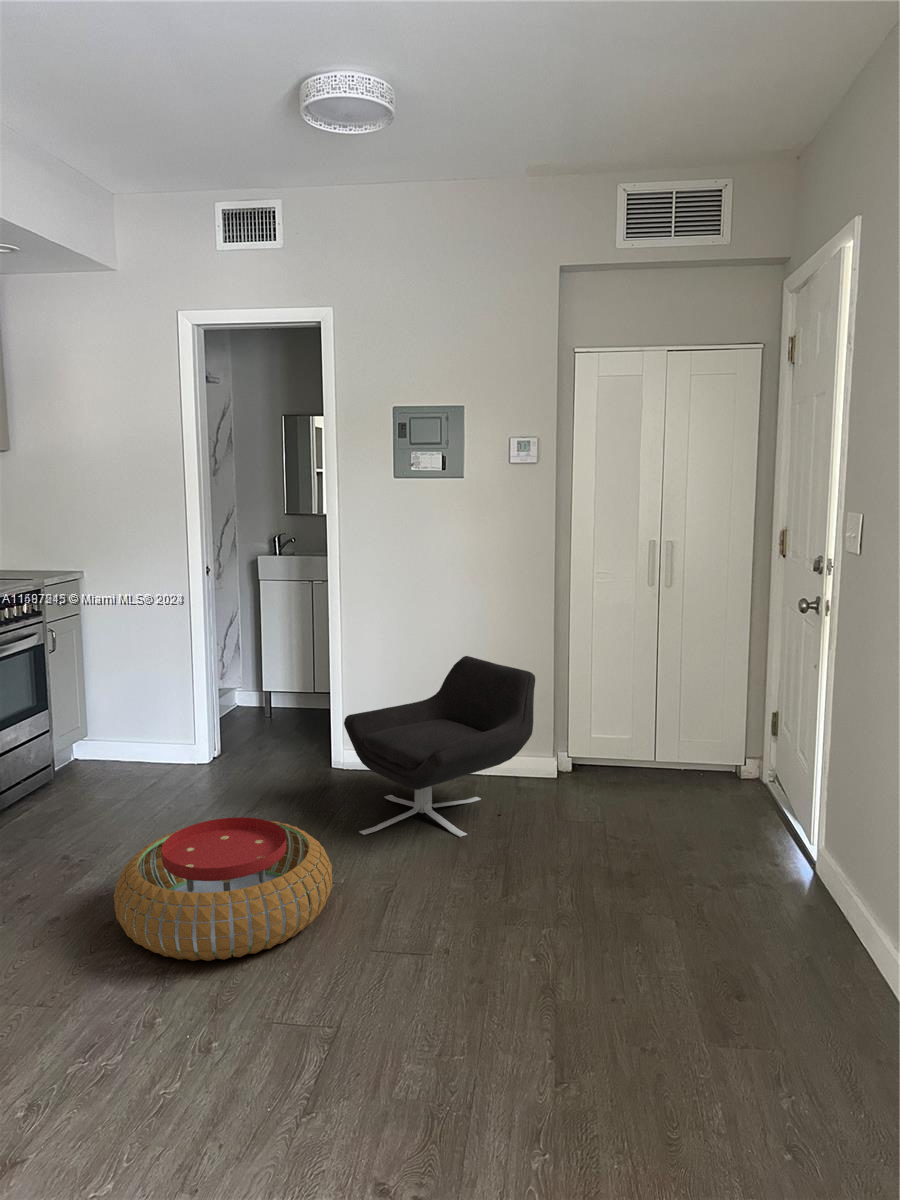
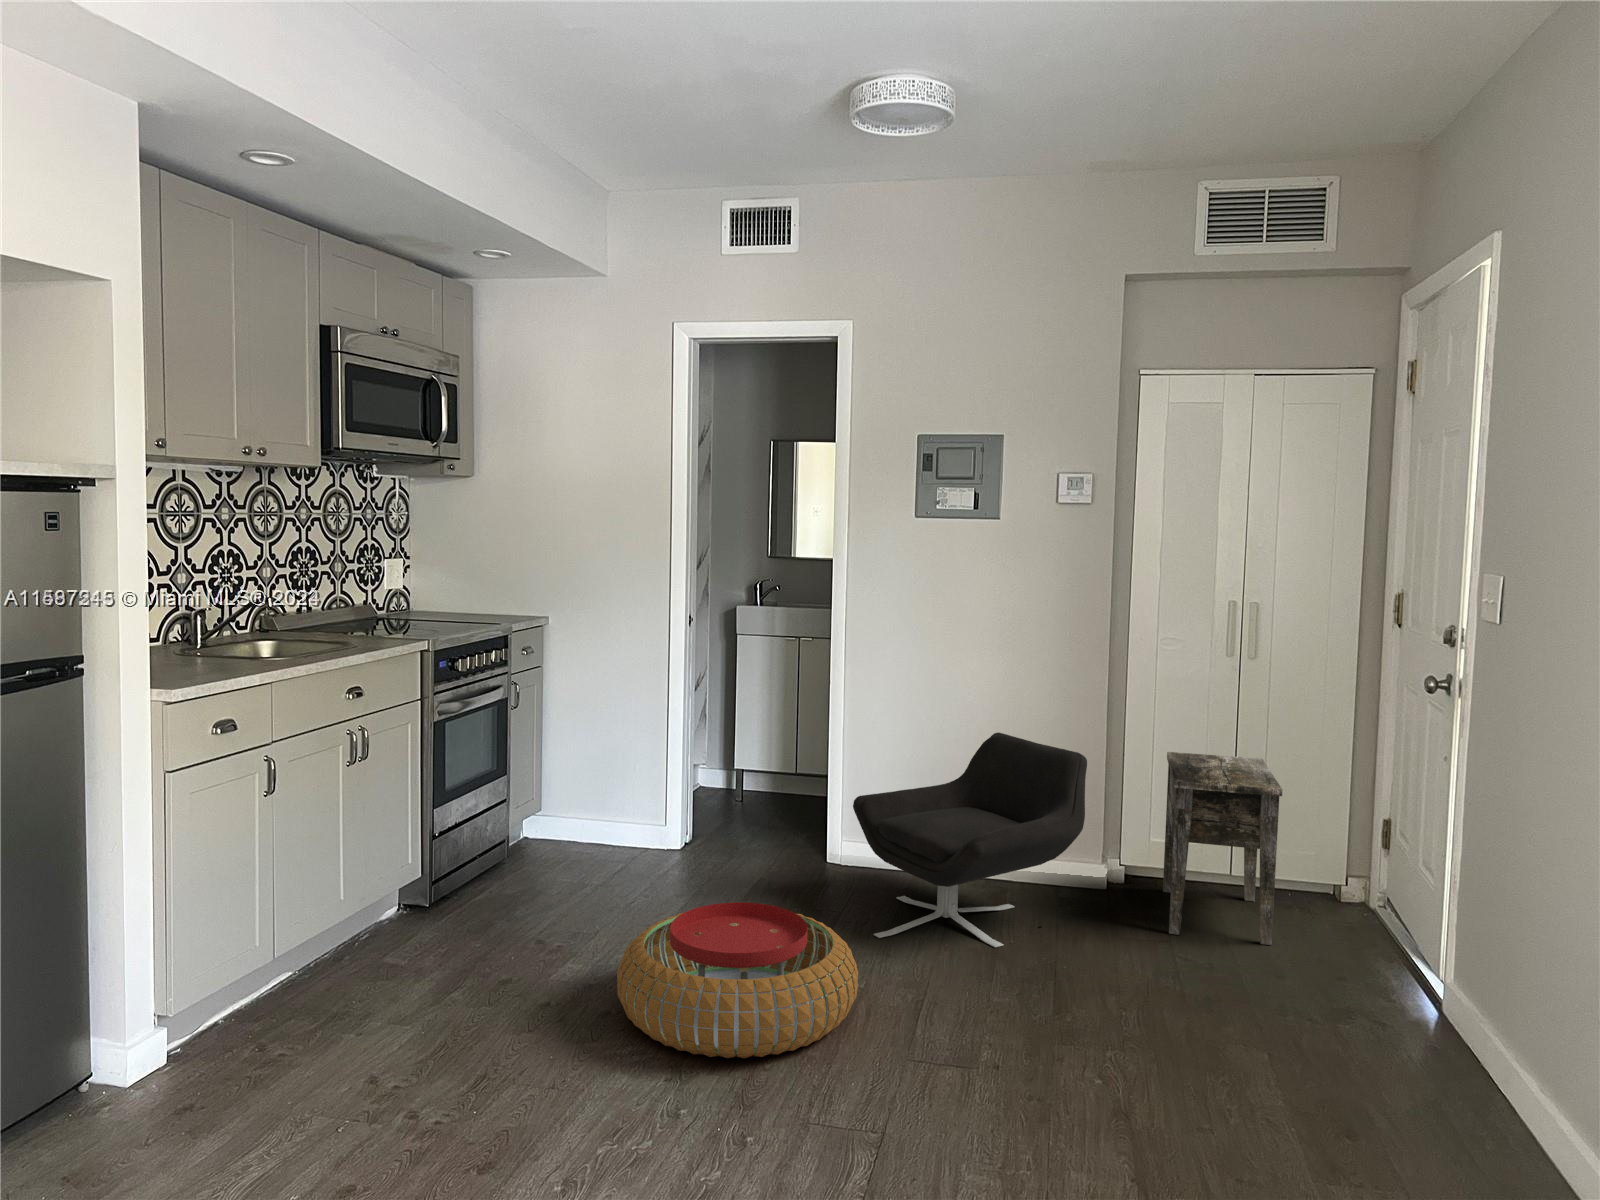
side table: none [603,666,690,820] -> present [1163,752,1282,945]

